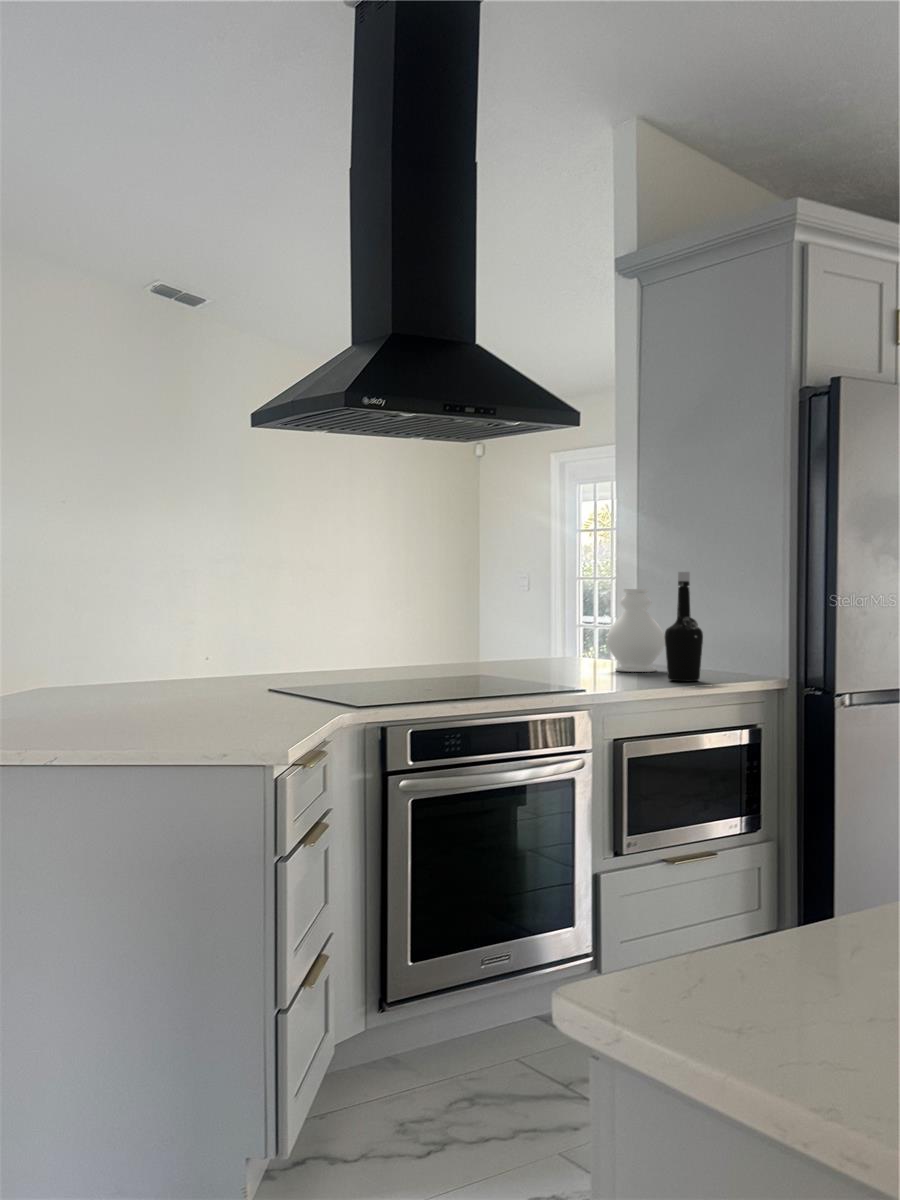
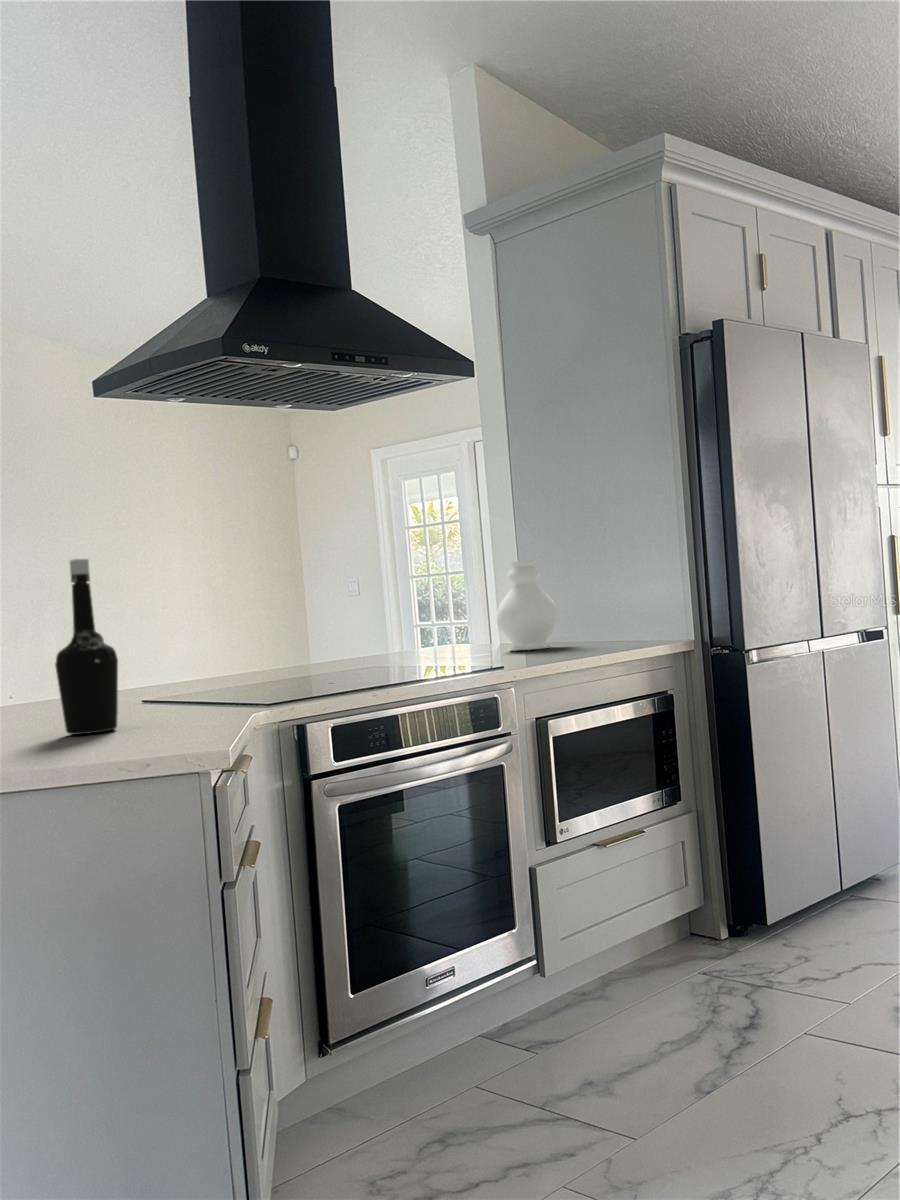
bottle: present [665,572,703,681] -> present [55,559,118,735]

